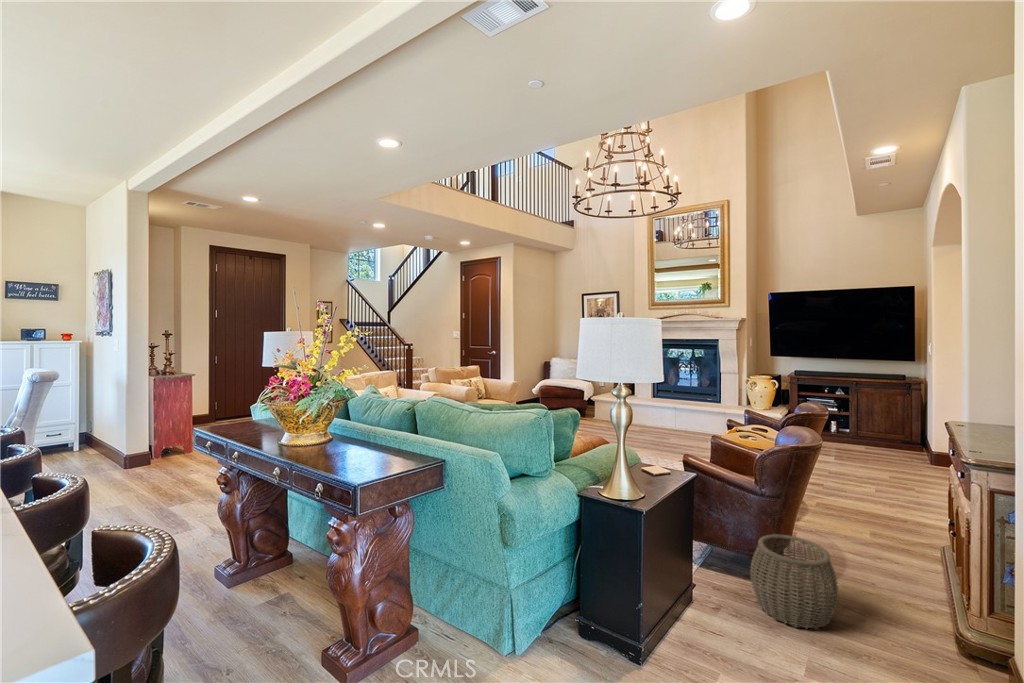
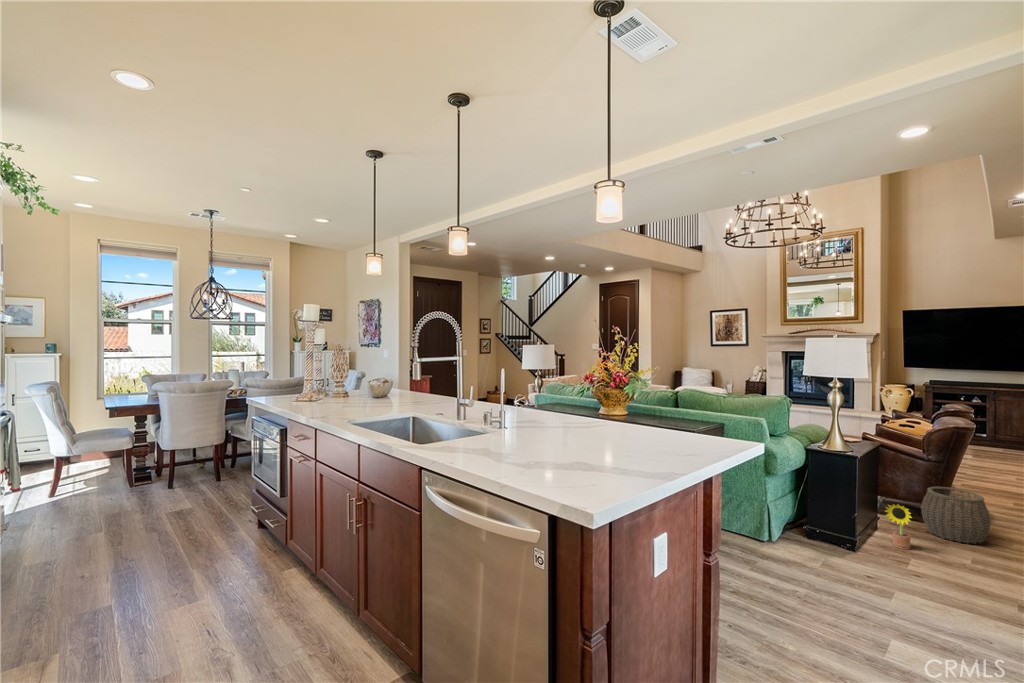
decorative plant: none [686,582,724,655] -> present [885,504,912,550]

